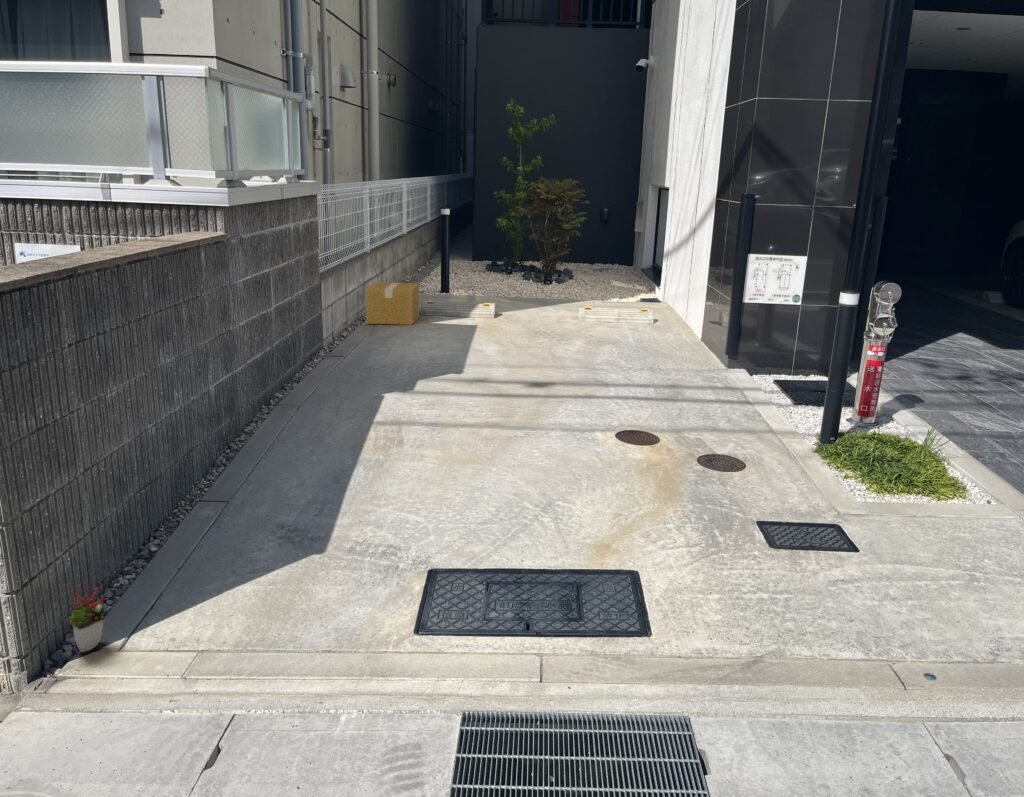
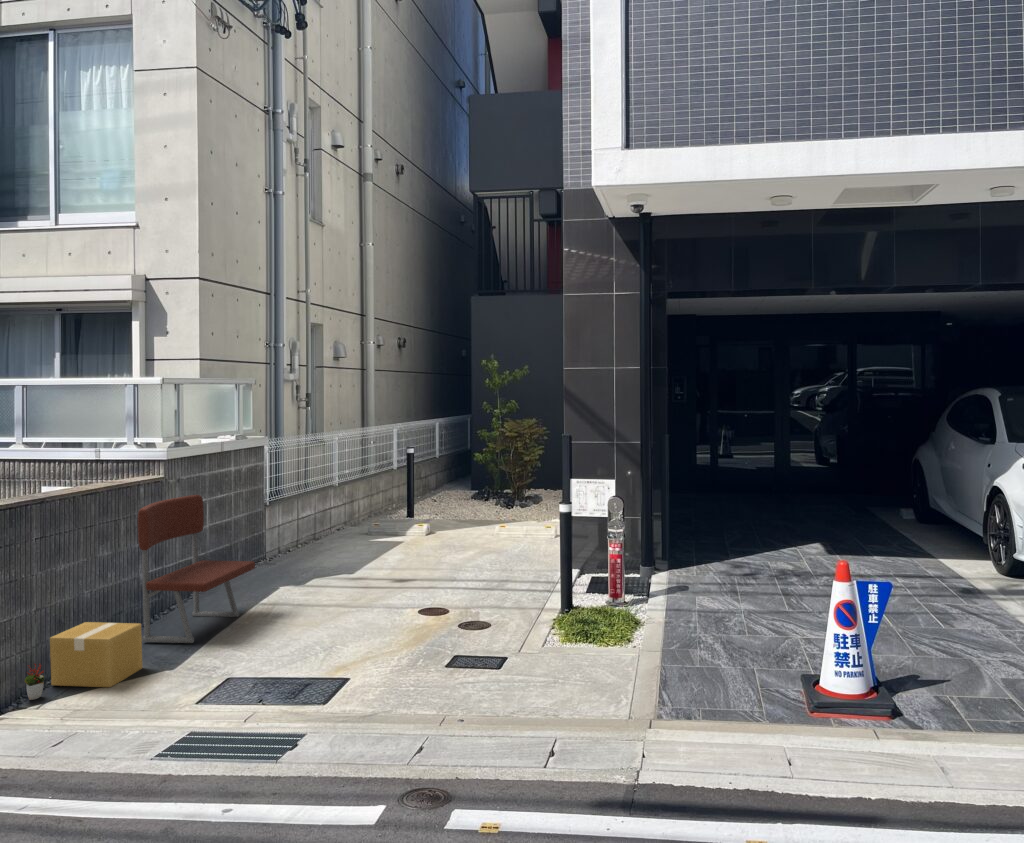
bench: none [208,263,367,504] -> present [138,495,255,643]
cardboard box: present [366,282,419,325] -> present [50,622,143,687]

